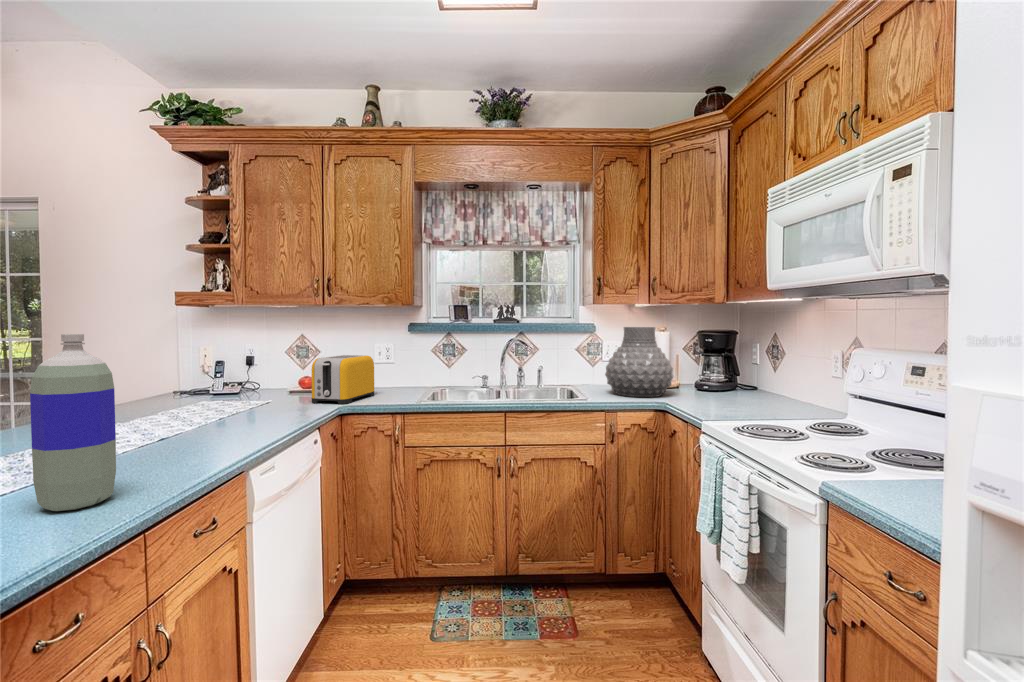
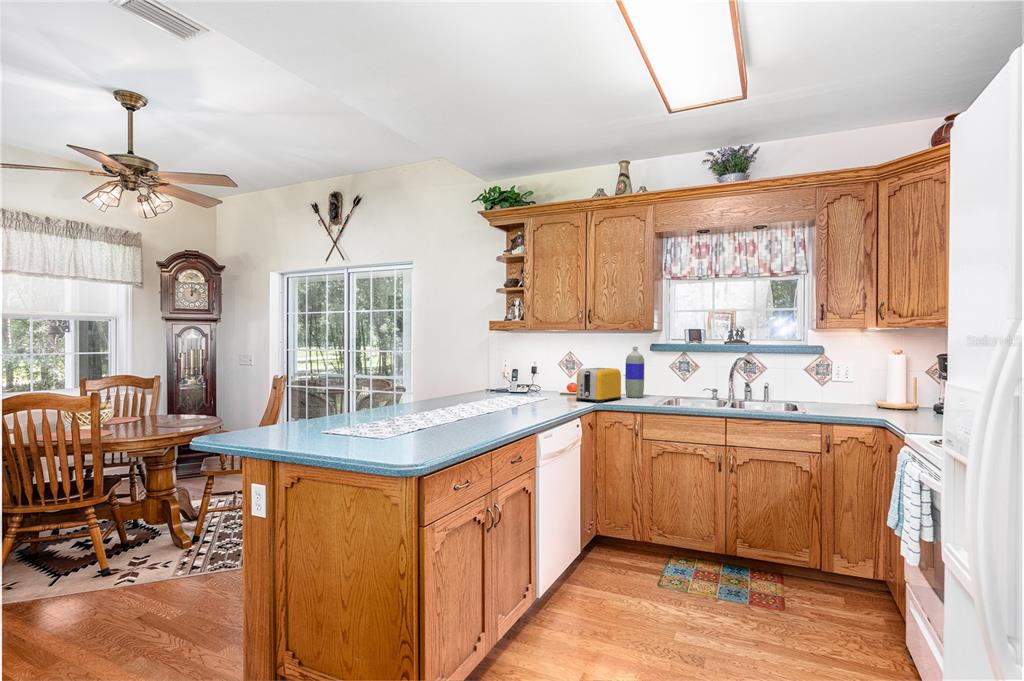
vase: present [605,327,673,397] -> none [830,350,906,416]
bottle: present [30,334,116,511] -> present [625,347,644,398]

